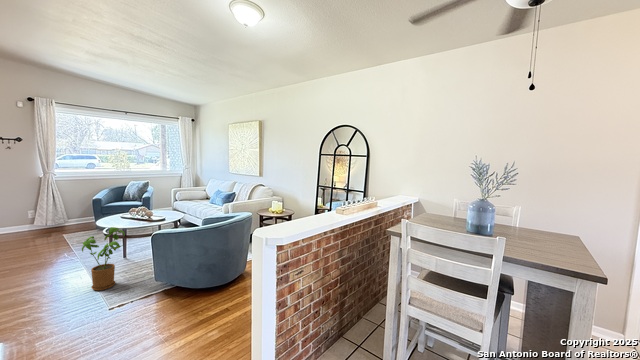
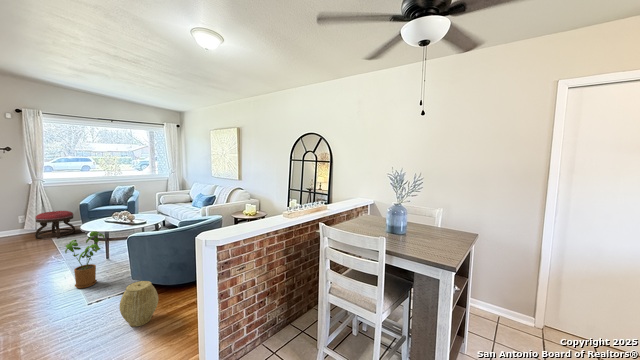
ottoman: none [45,206,88,235] -> present [35,211,75,239]
woven basket: none [147,284,190,337] -> present [119,281,158,327]

